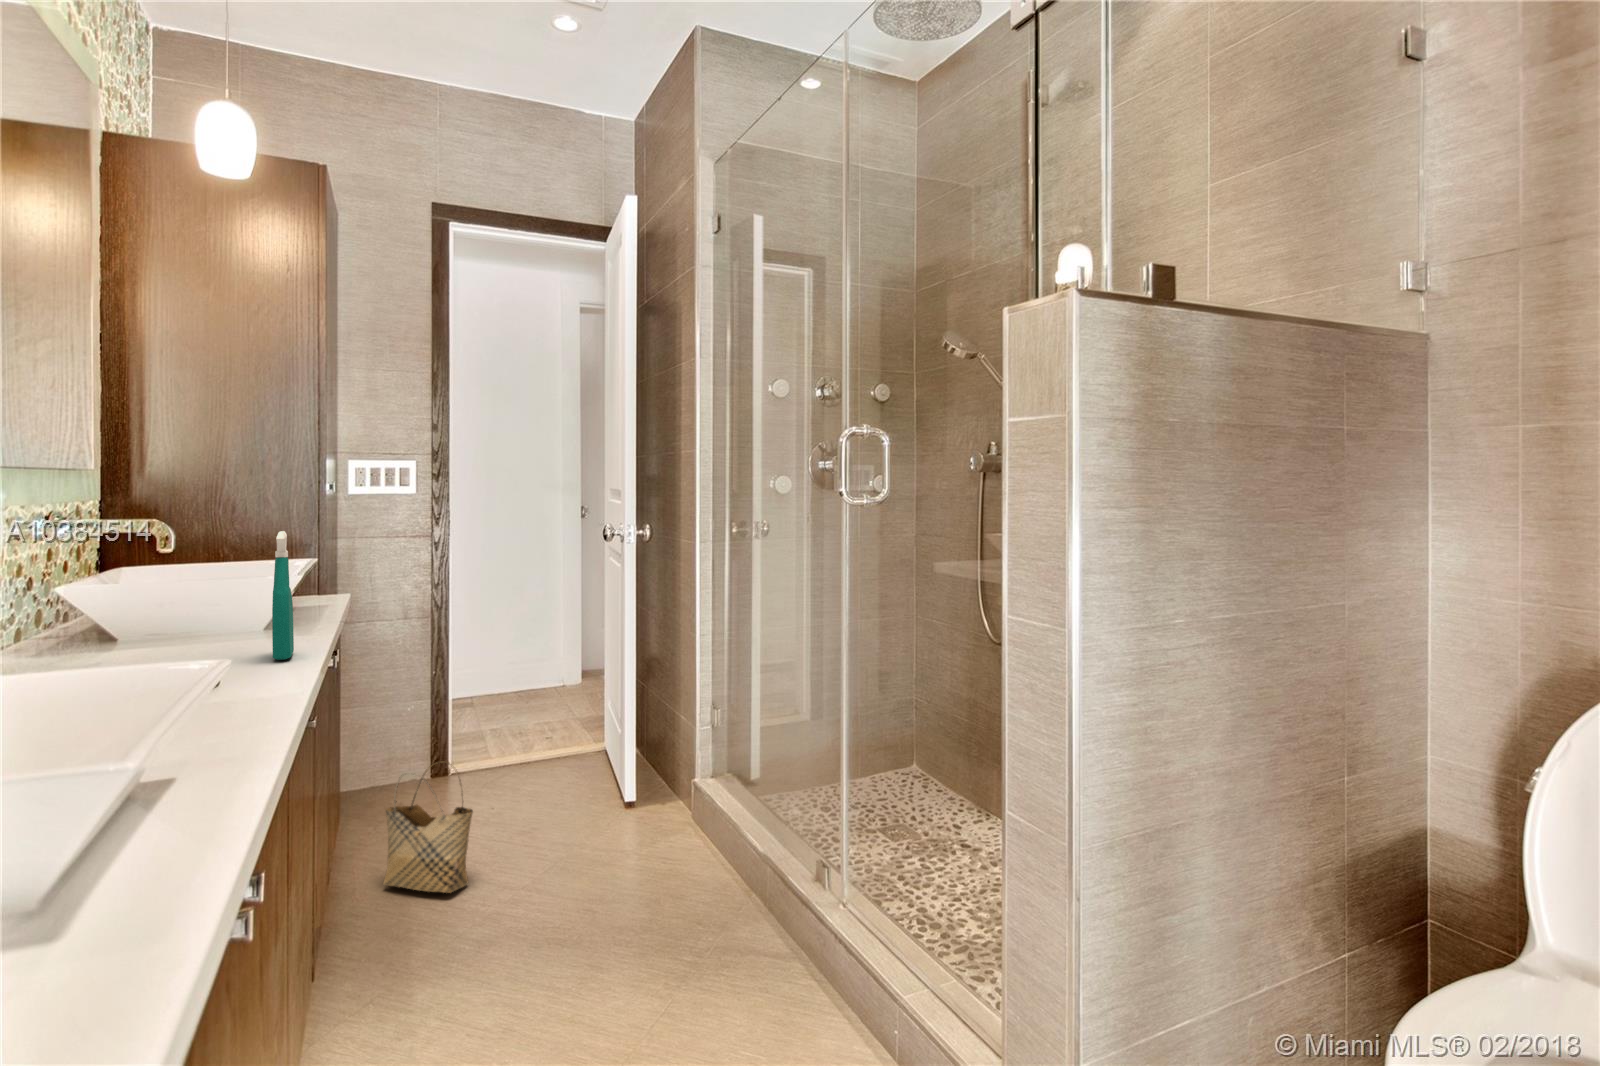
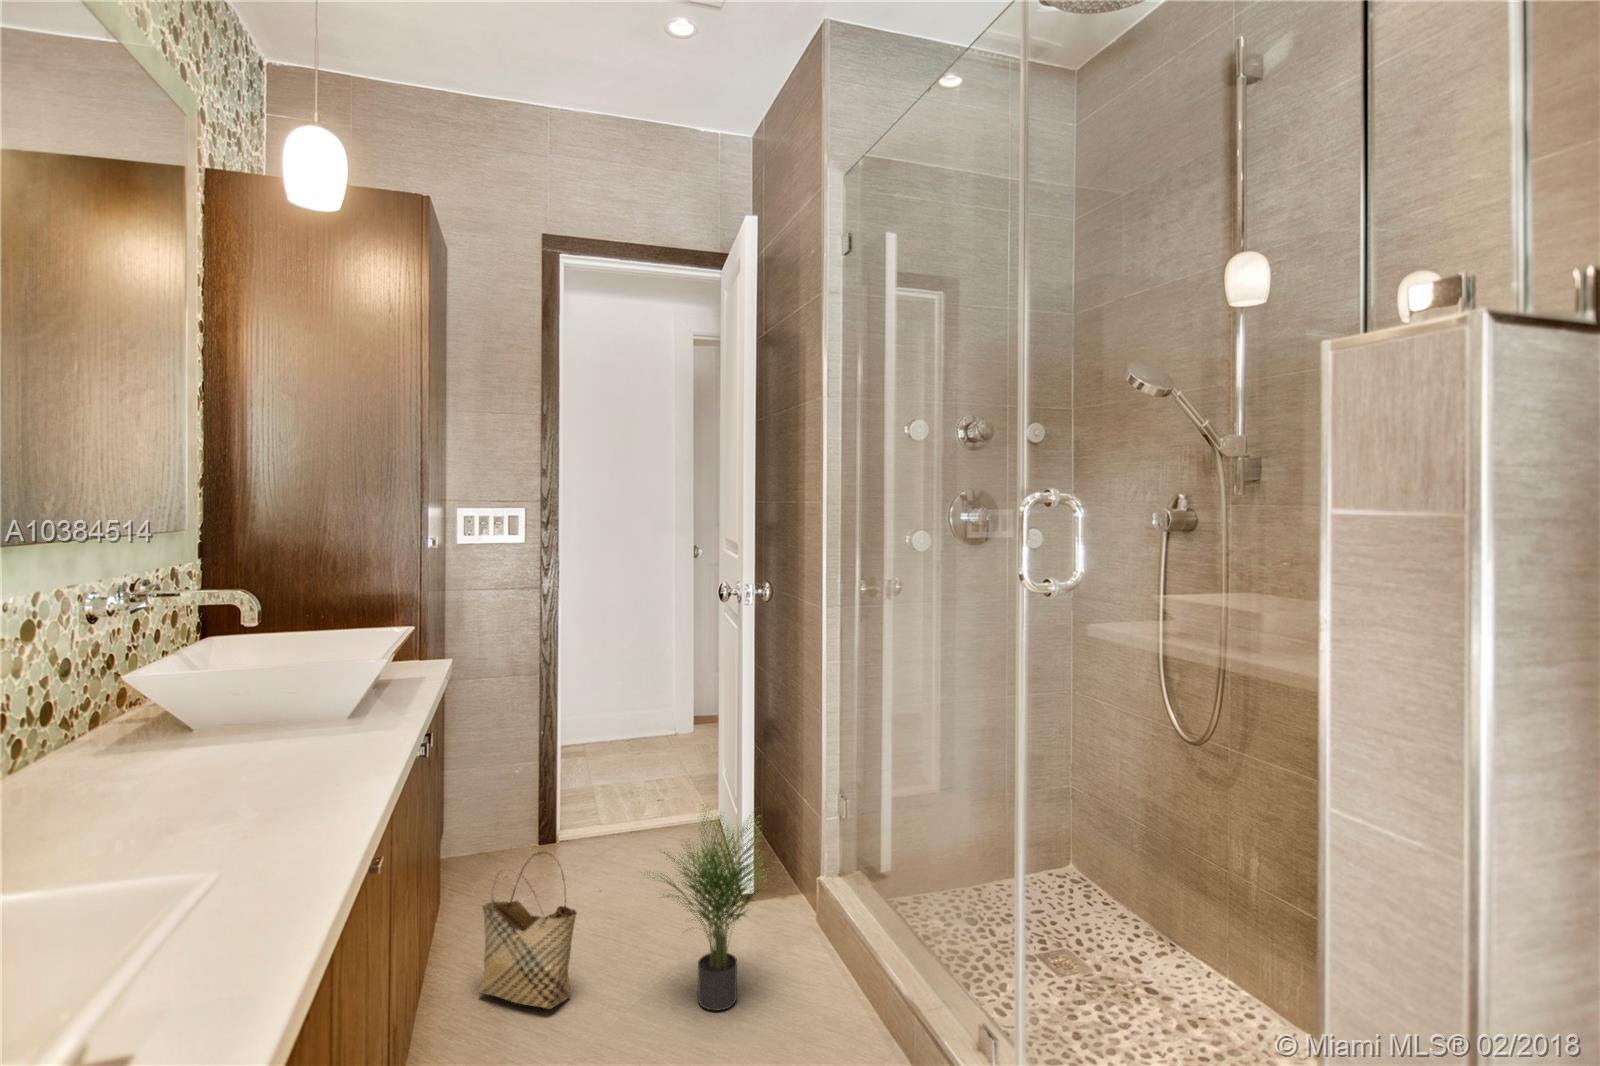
spray bottle: present [272,531,294,660] -> none [346,620,373,776]
potted plant: none [526,711,655,887] -> present [658,816,762,1011]

